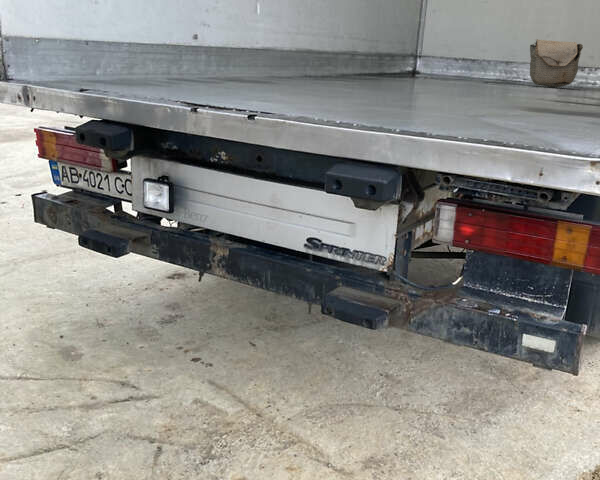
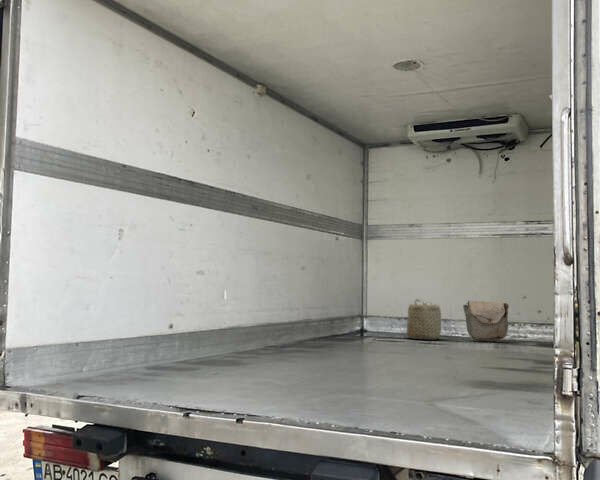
basket: none [462,36,503,83] -> present [407,299,441,340]

